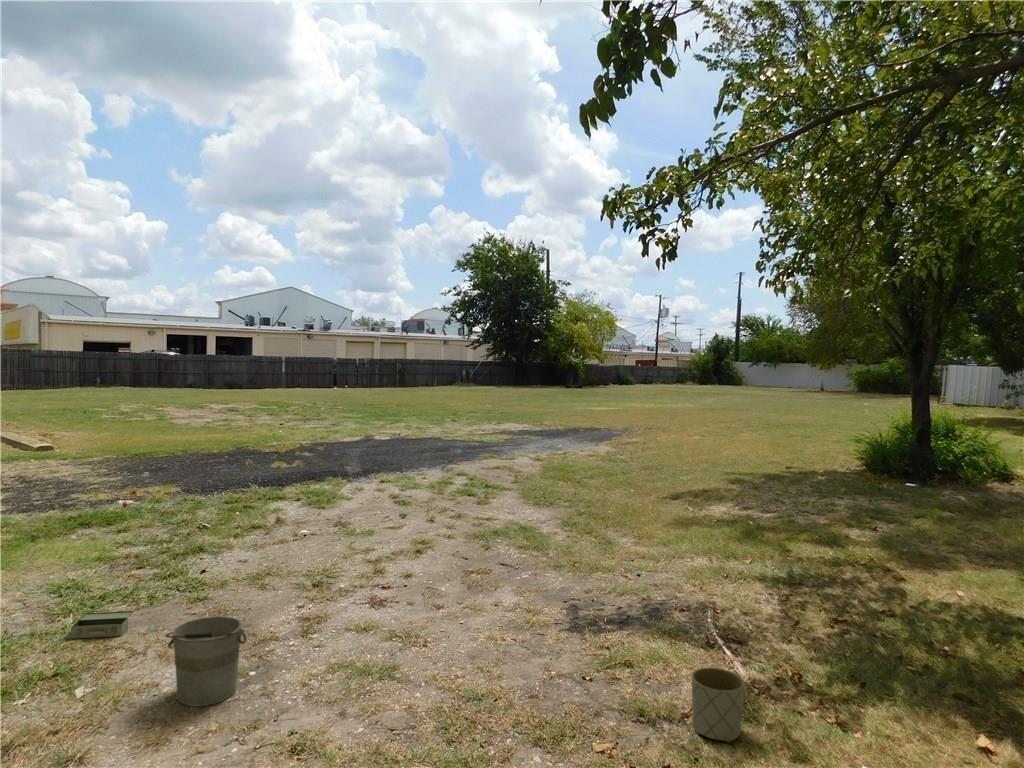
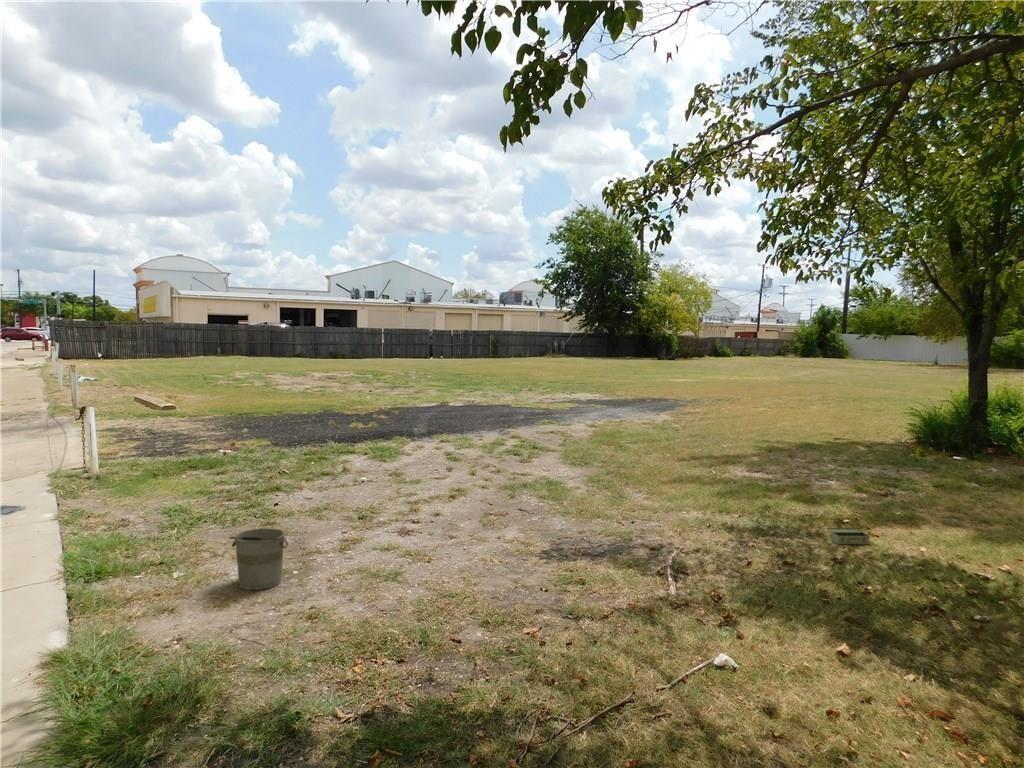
toolbox: present [72,611,134,639] -> present [827,528,869,544]
planter: present [692,668,745,743] -> none [614,583,655,639]

